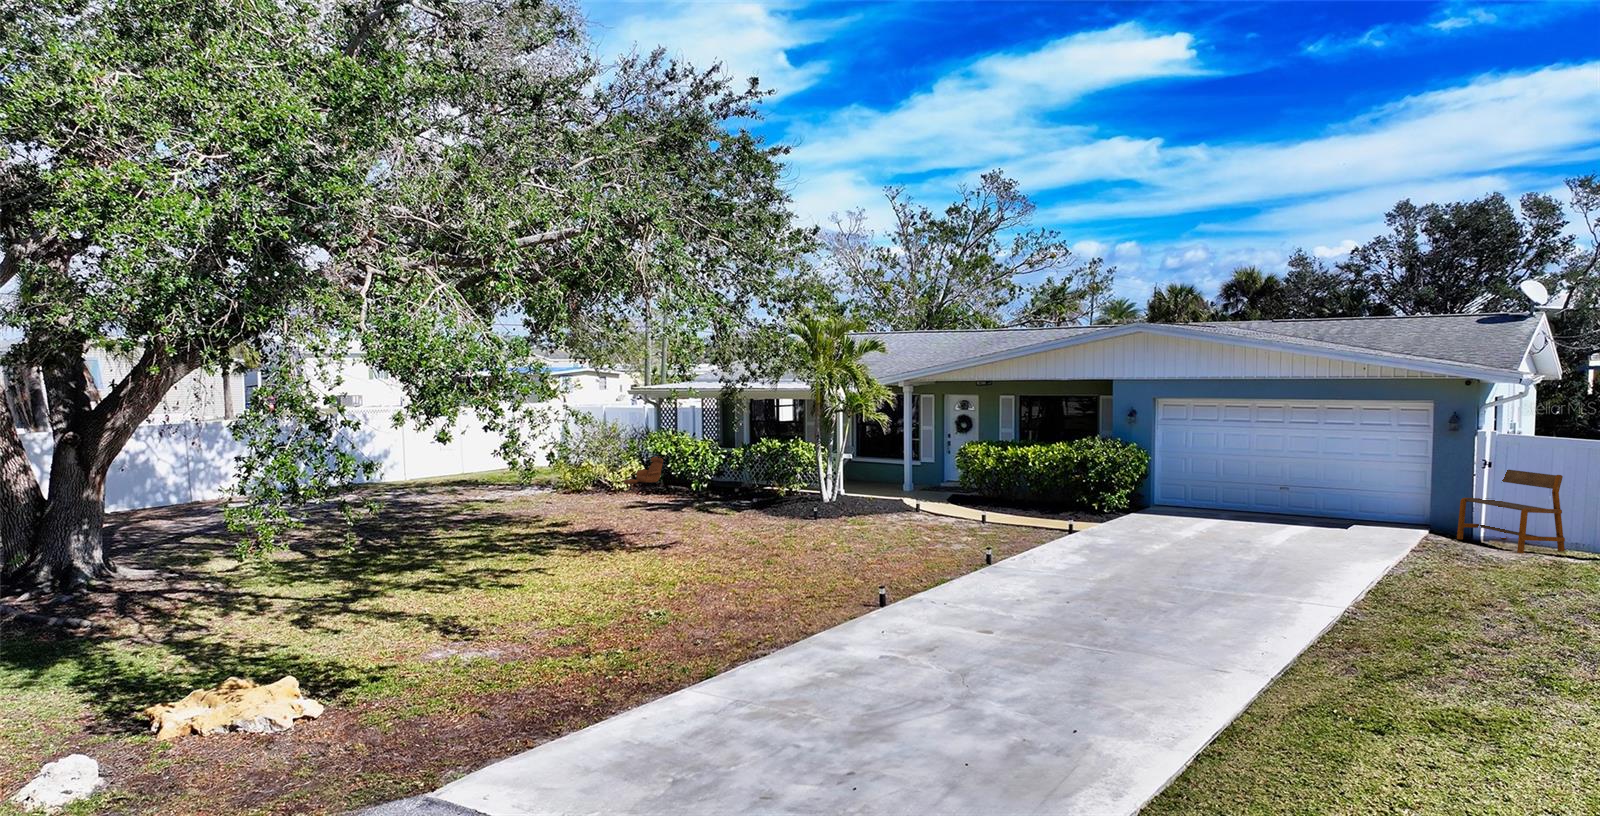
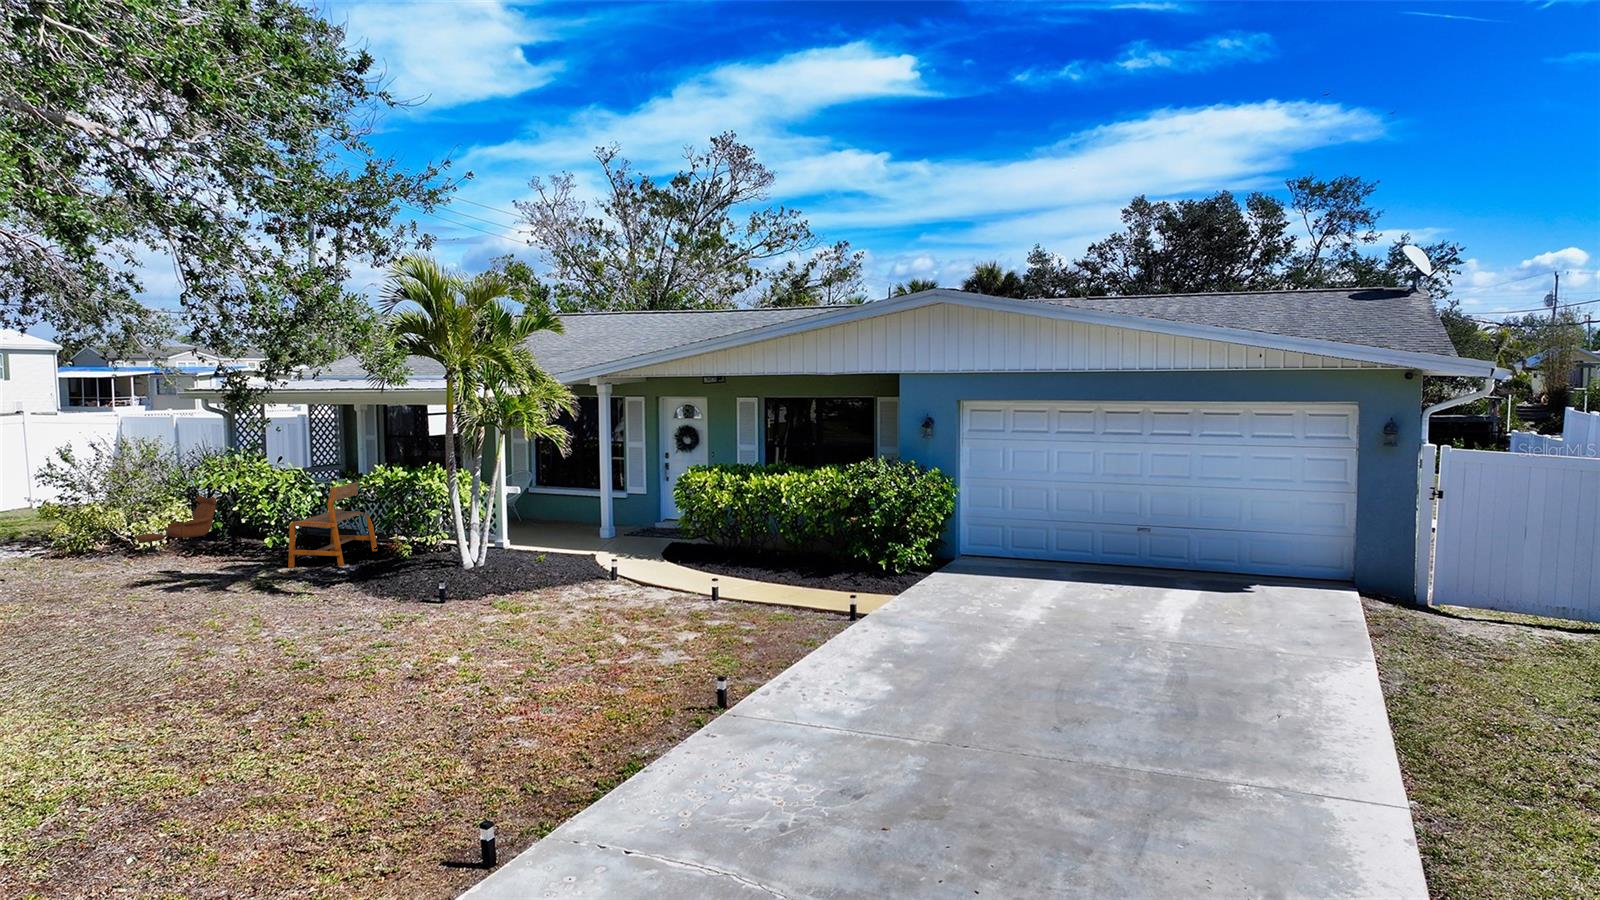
bench: present [1457,470,1565,553] -> present [288,482,377,568]

